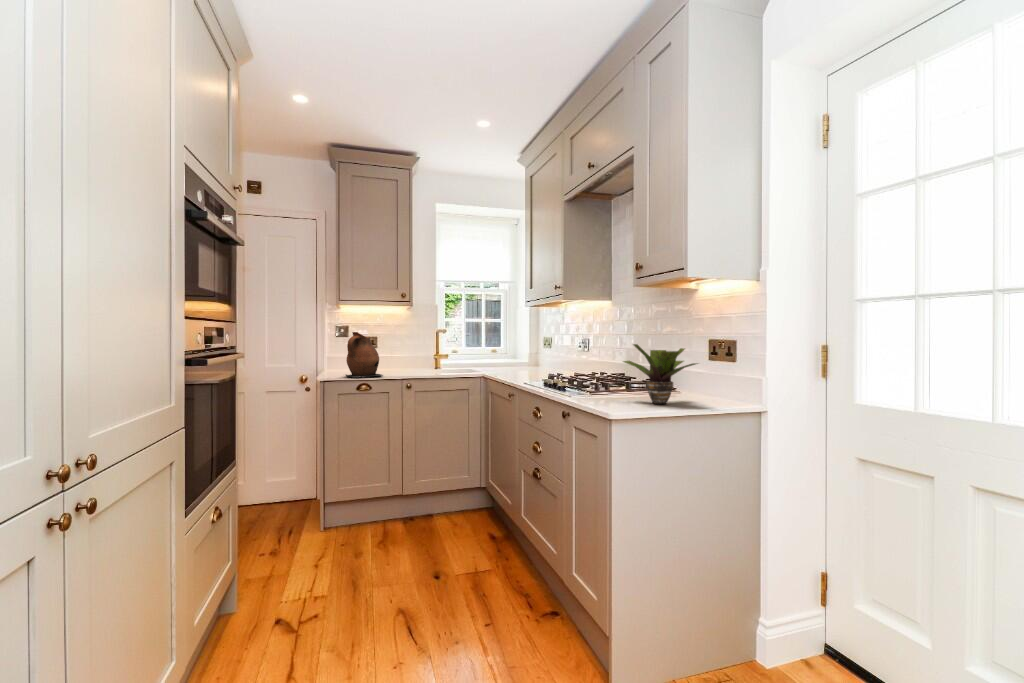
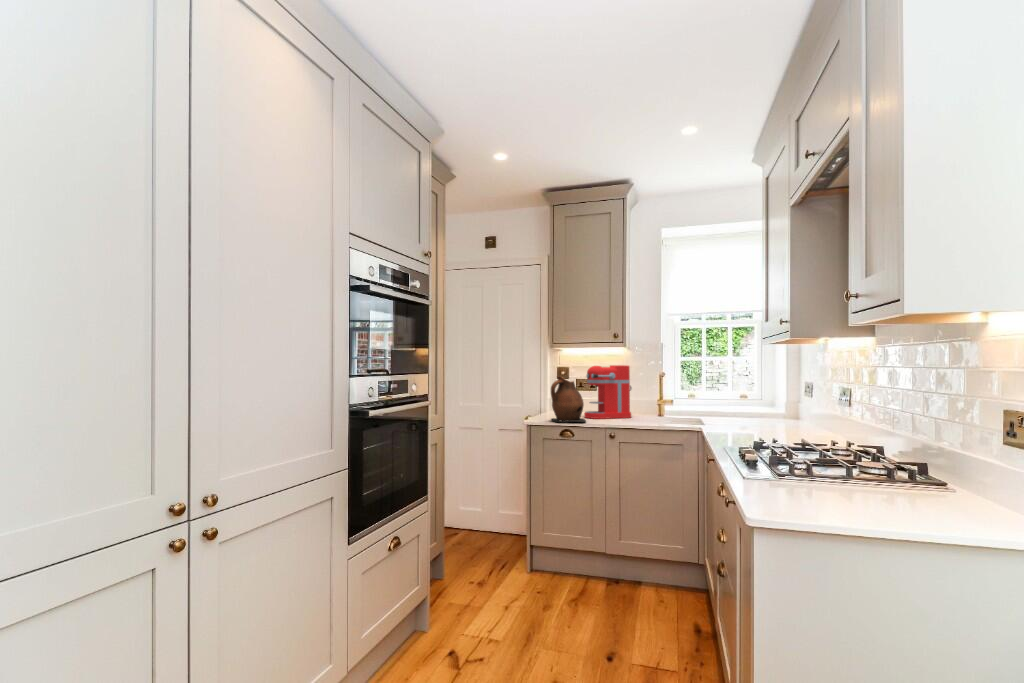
coffee maker: none [372,323,416,374] -> present [584,365,632,419]
potted plant: present [623,344,698,404] -> none [814,412,941,508]

